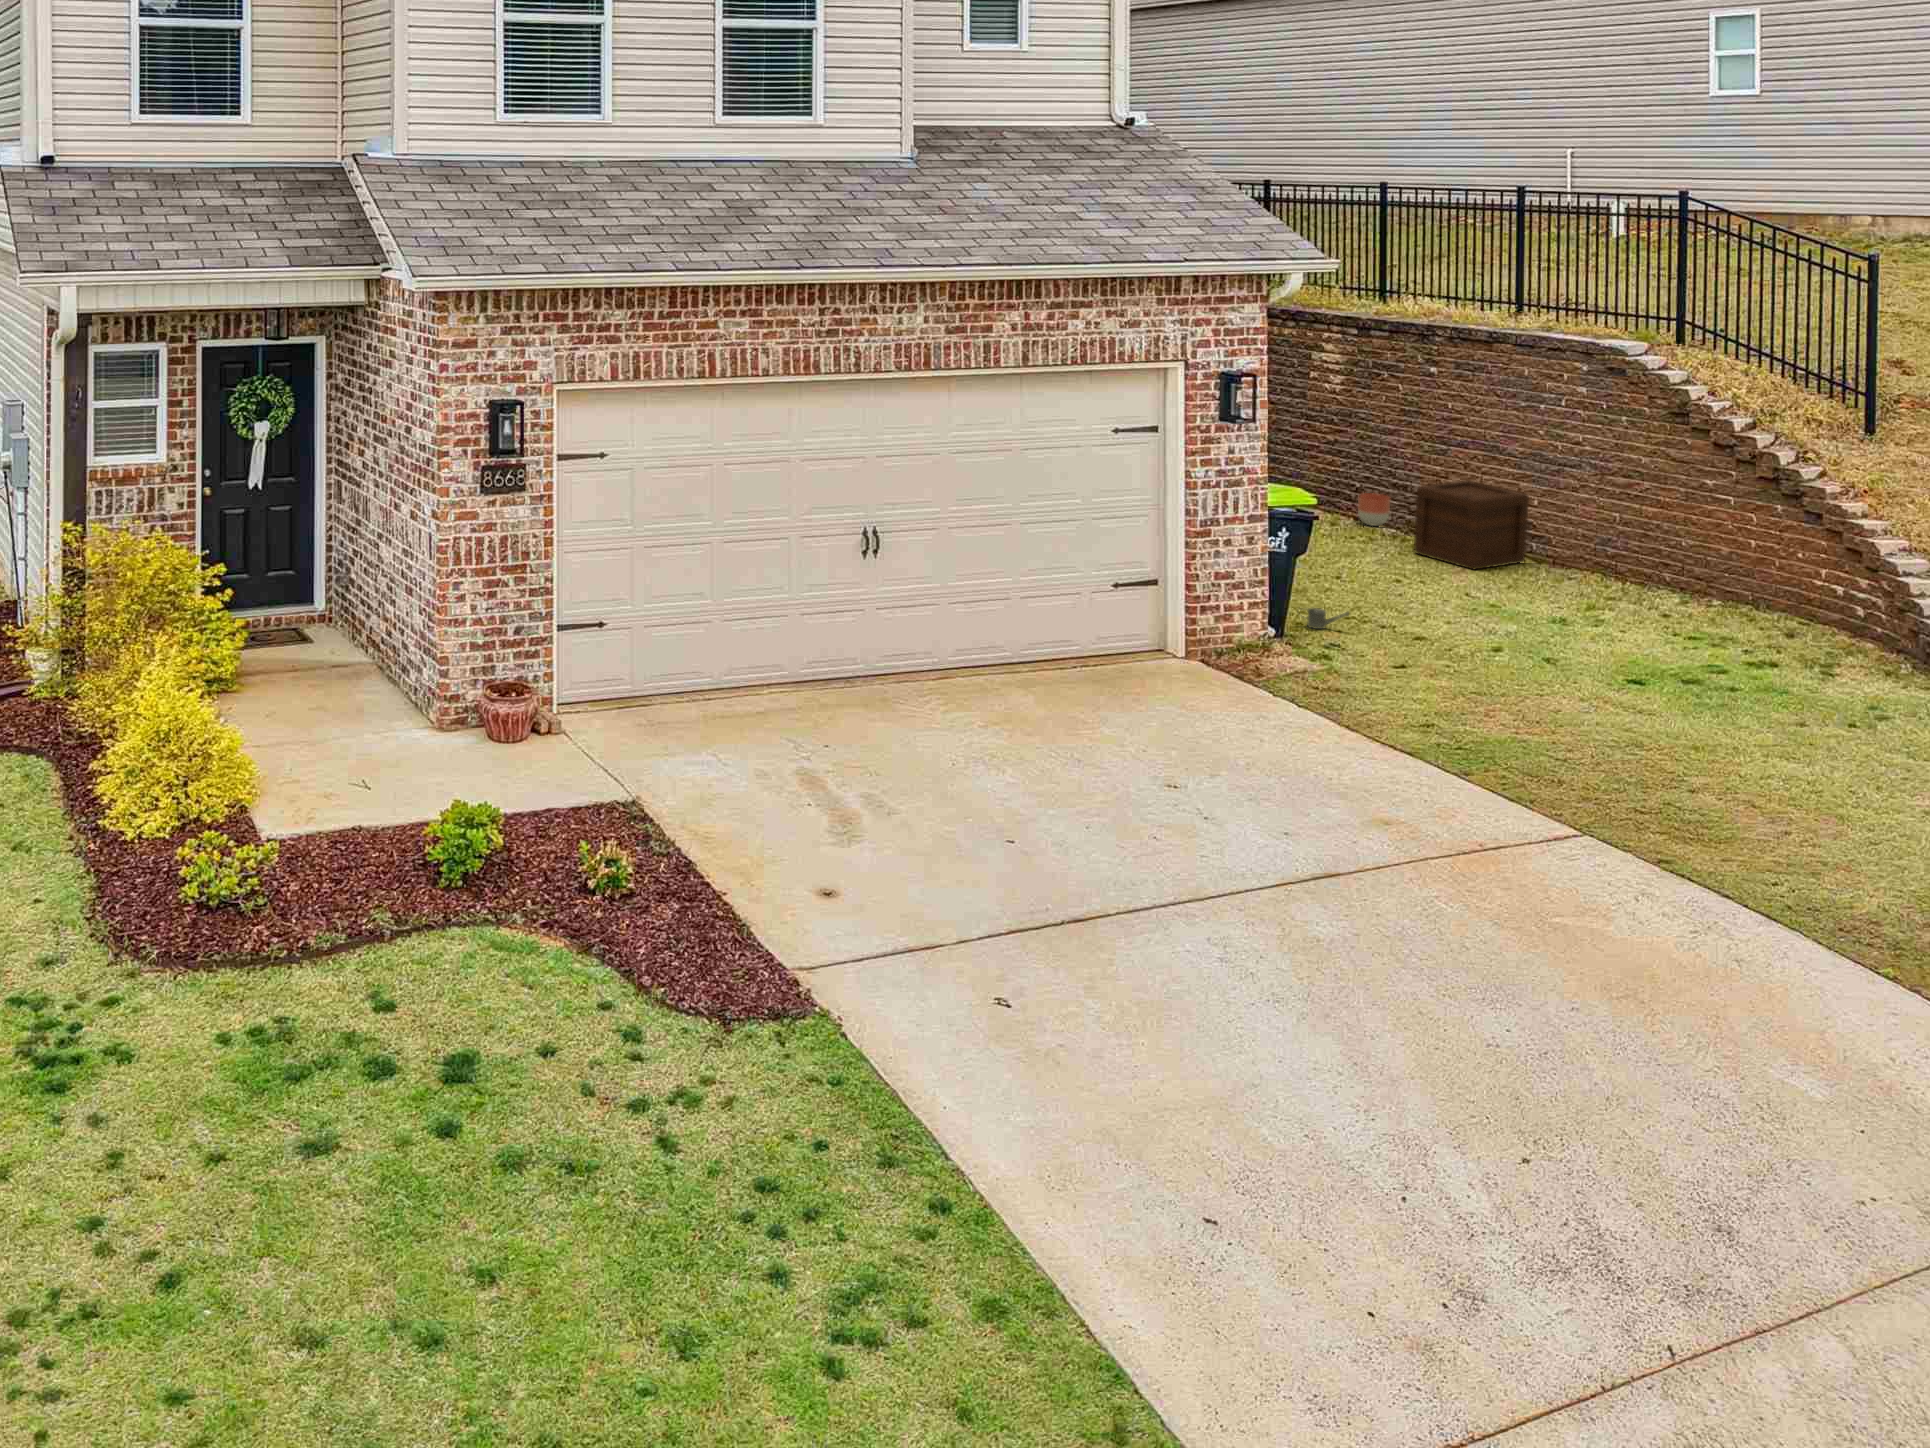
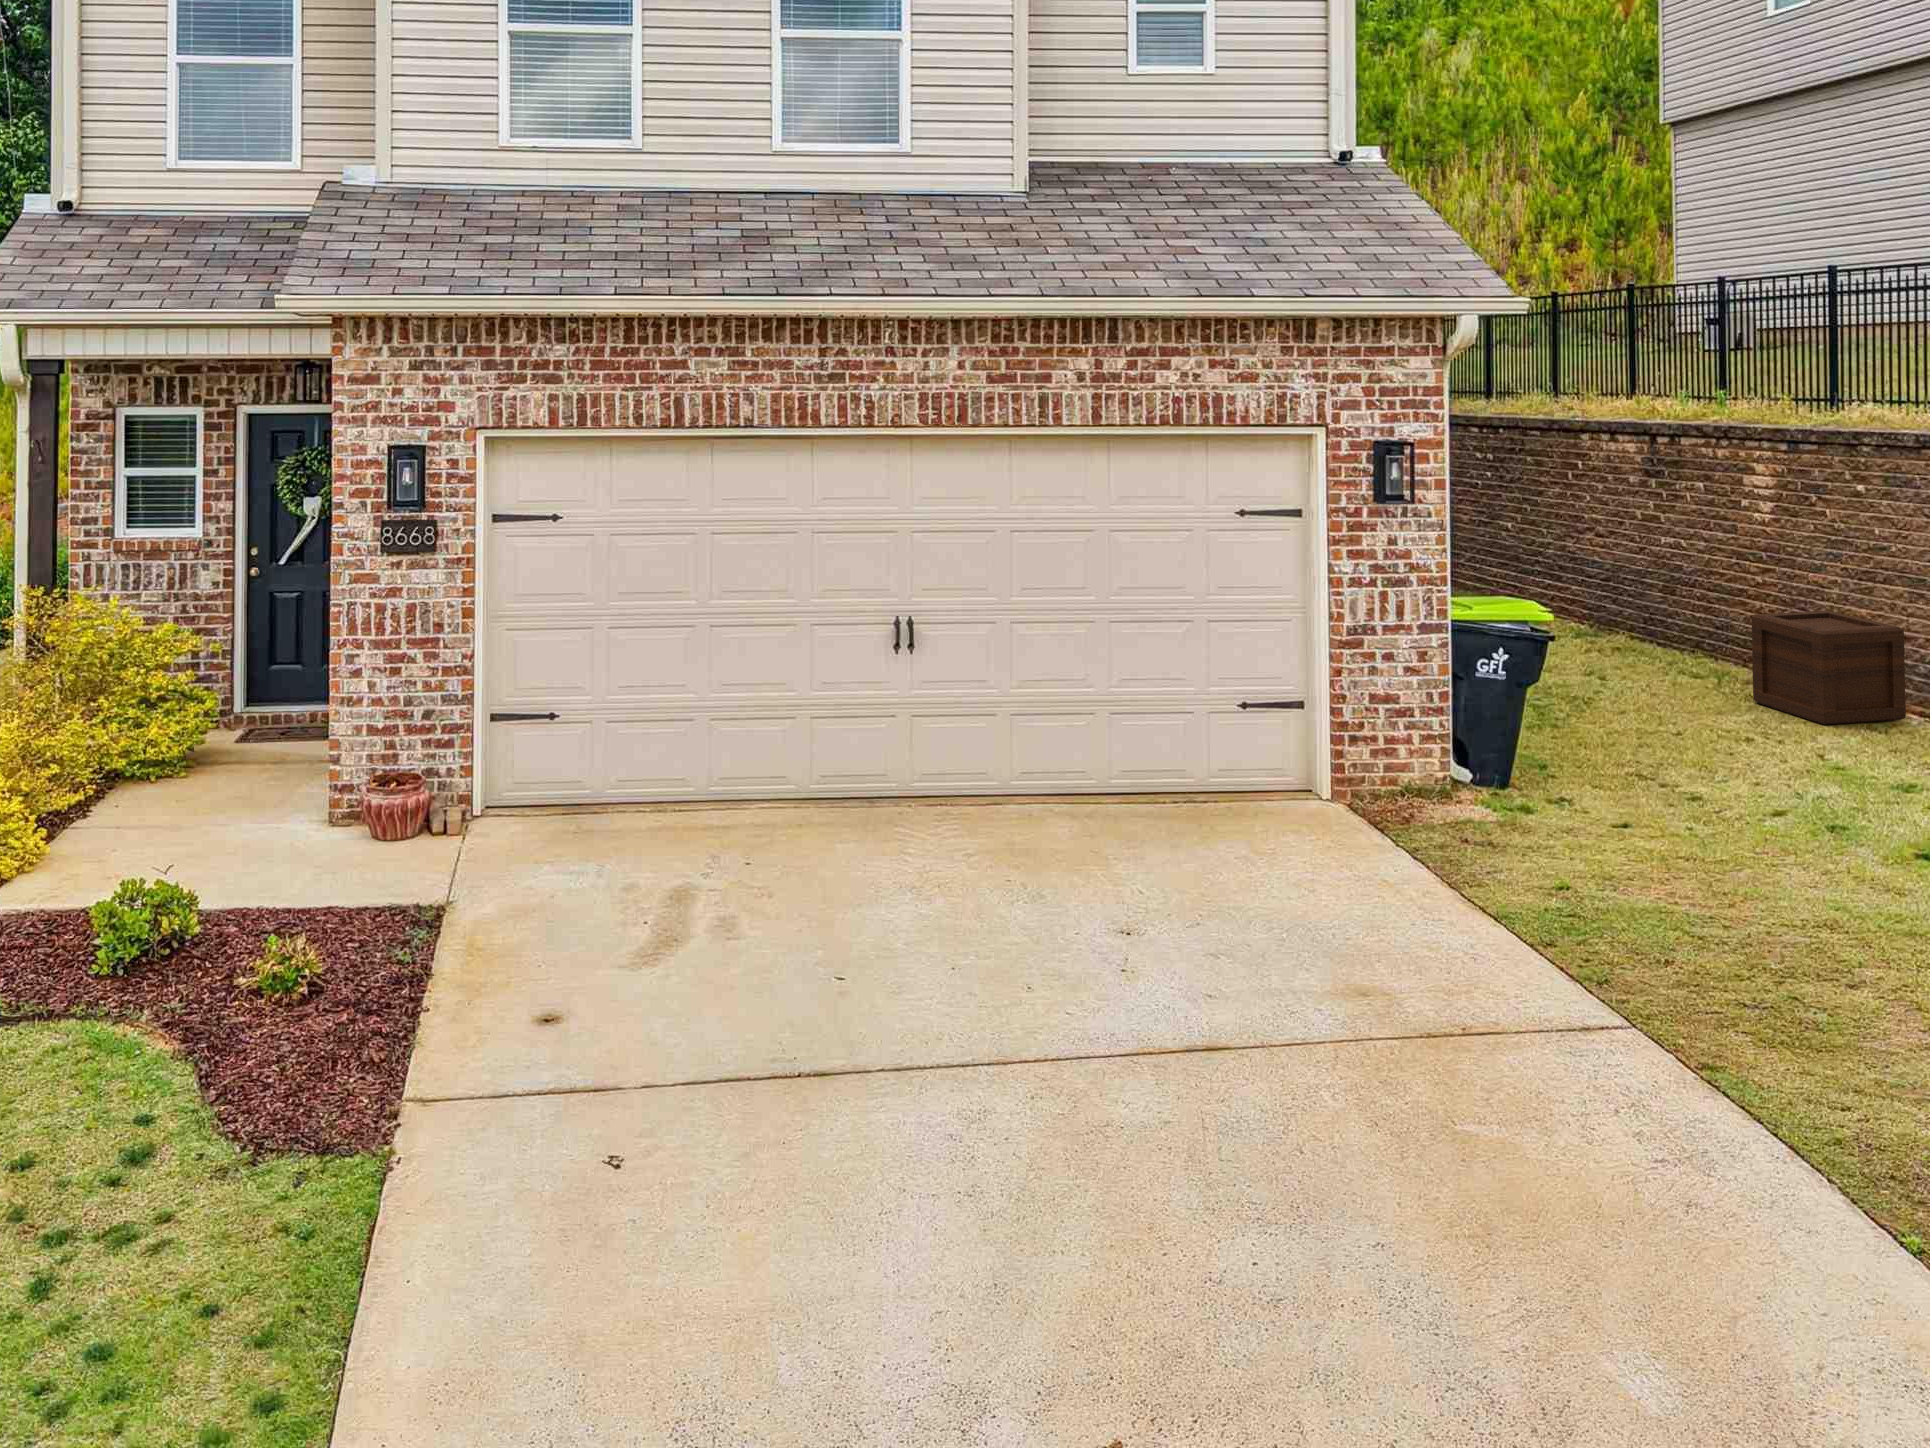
planter: present [1358,493,1391,526] -> none [1703,629,1745,670]
watering can: present [1301,608,1349,629] -> none [1515,755,1582,785]

